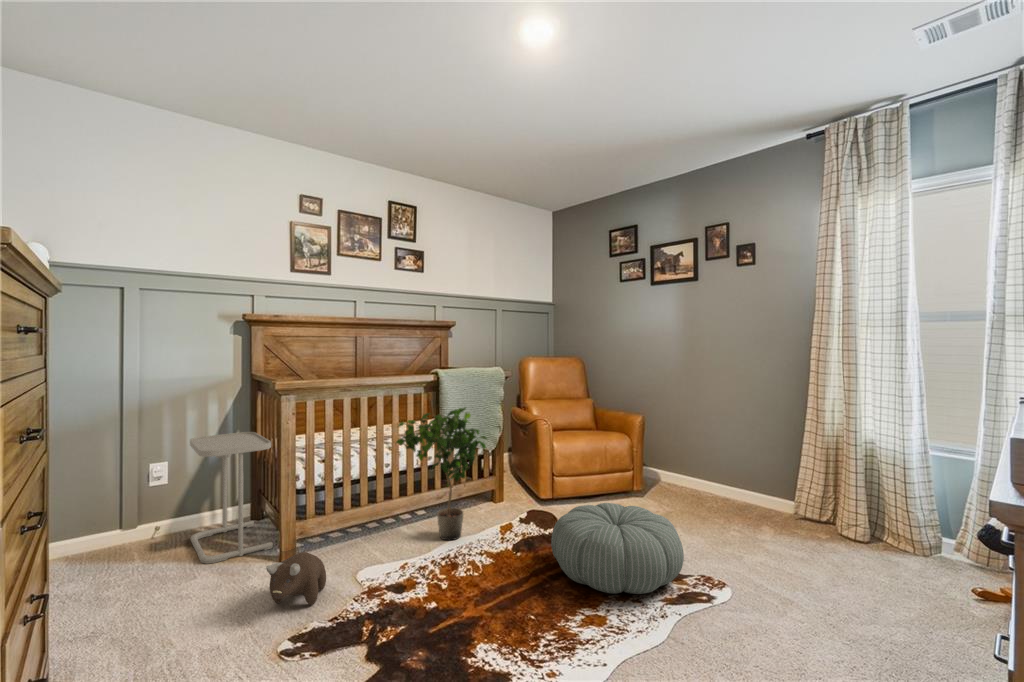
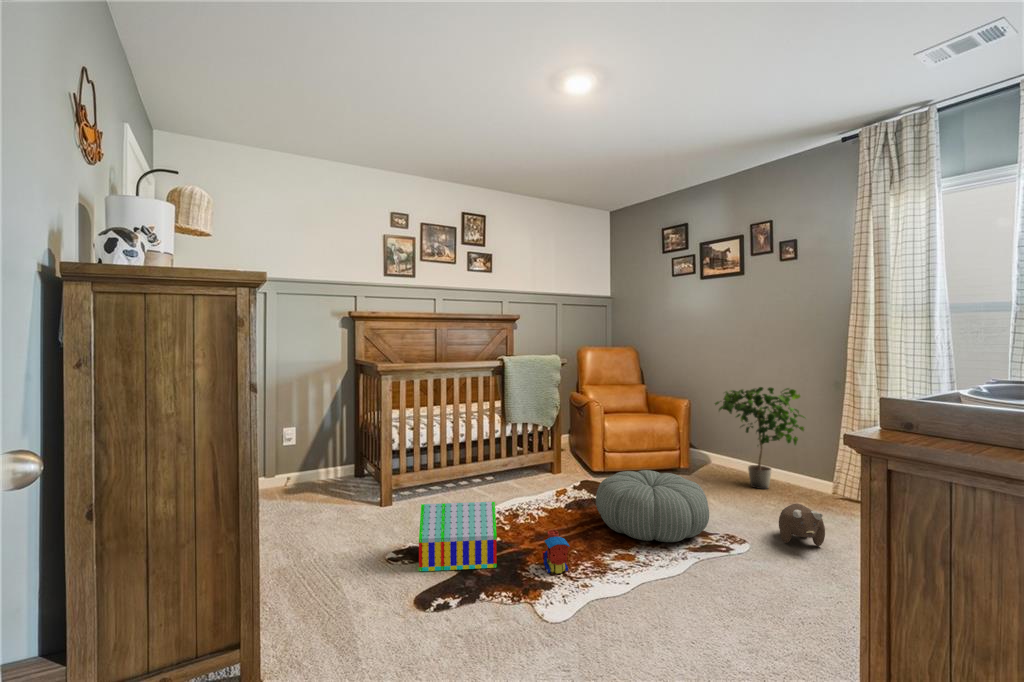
potted plant: present [396,407,487,540] -> present [715,387,805,489]
side table: present [190,432,273,564] -> none [312,406,374,504]
plush toy: present [266,552,326,605] -> present [779,504,825,546]
toy house: none [329,560,434,665] -> present [419,502,497,571]
toy train: none [492,594,529,653] -> present [542,530,570,573]

